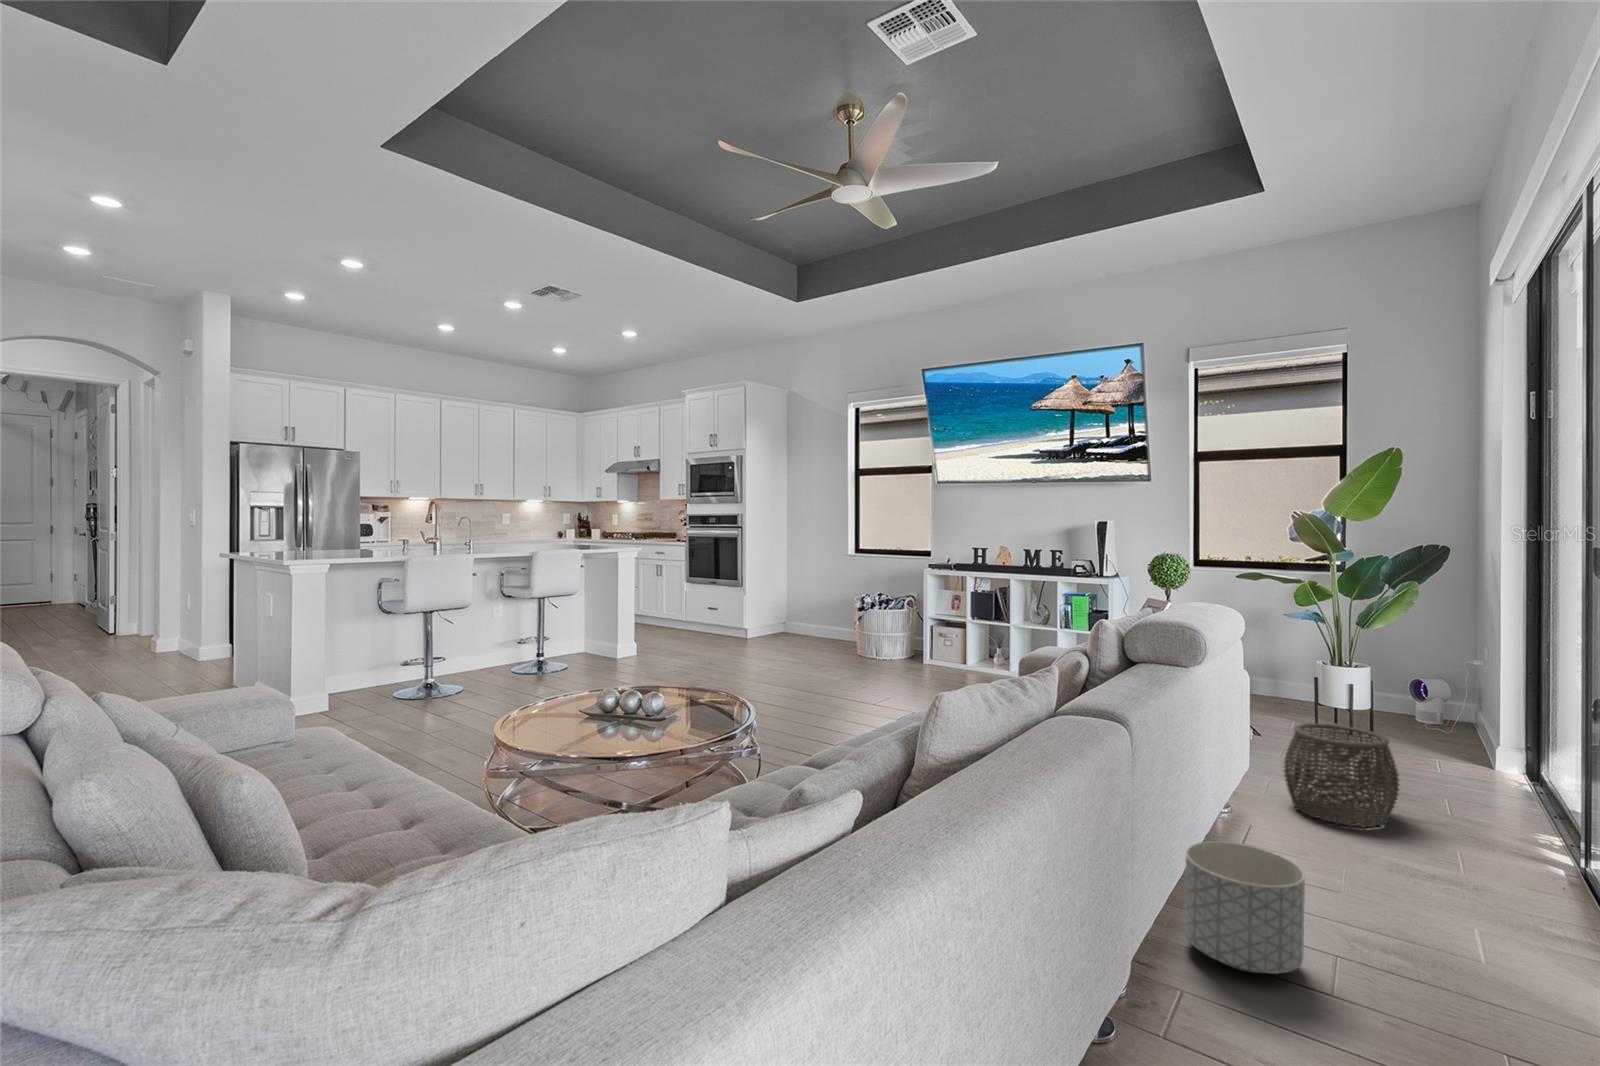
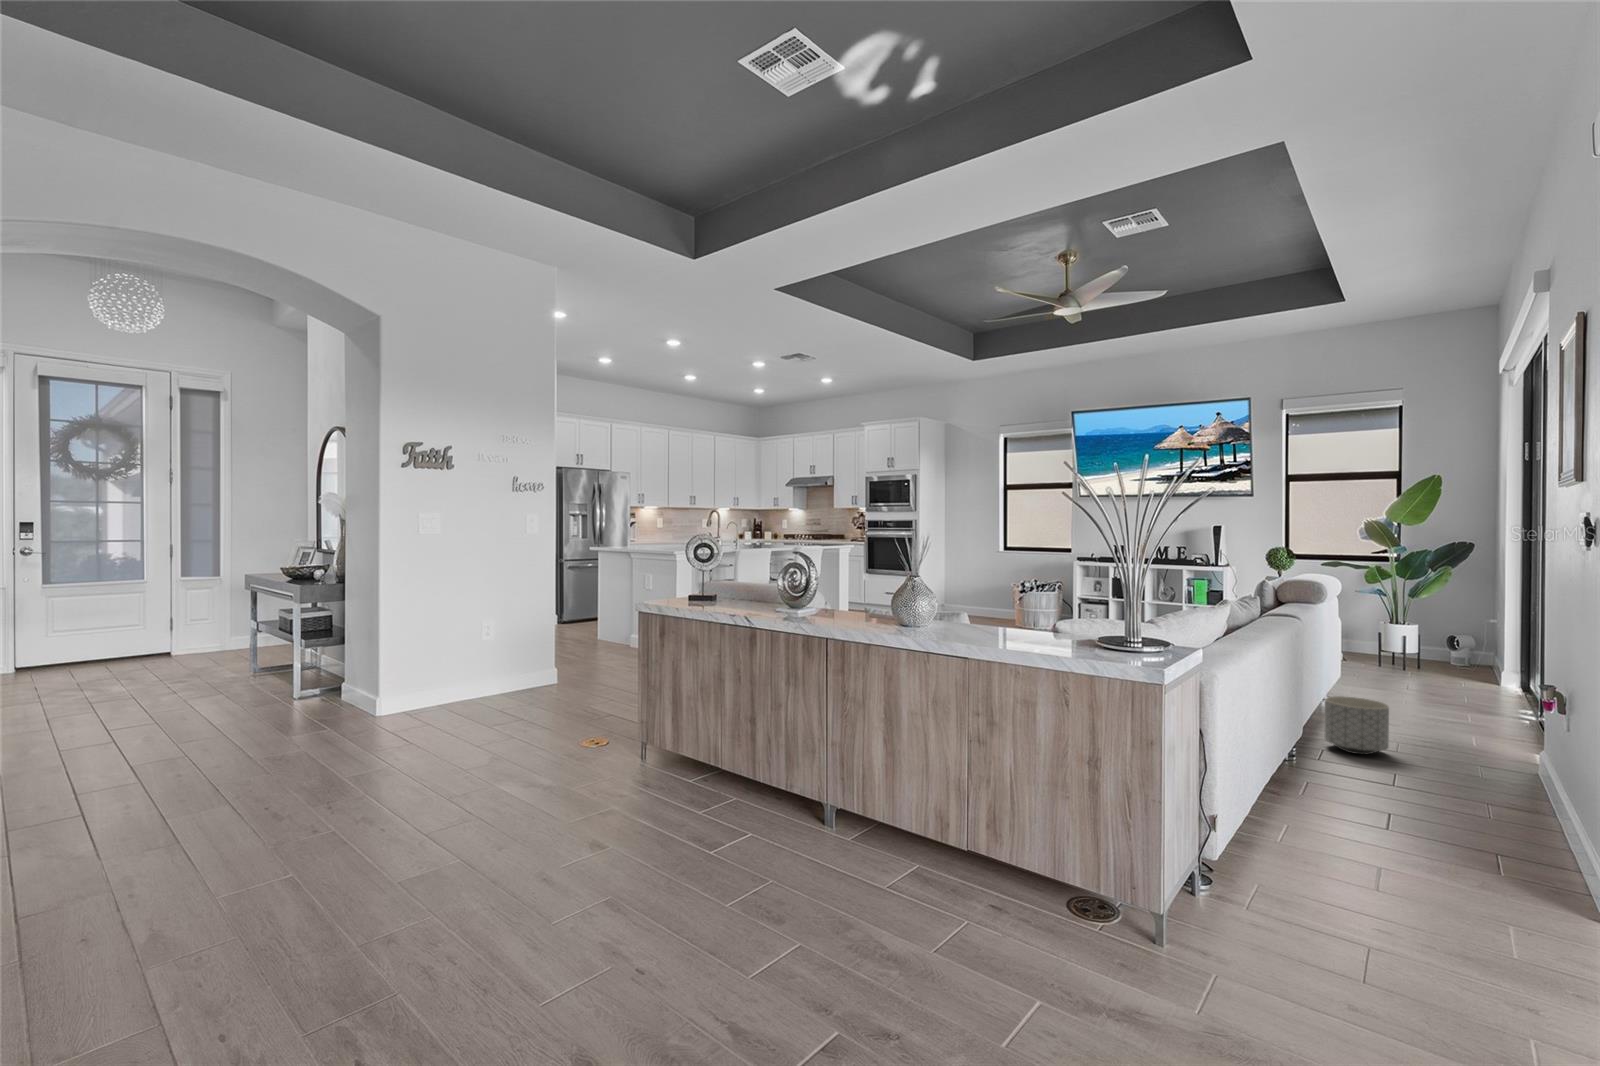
woven basket: present [1284,723,1399,827] -> none [1365,652,1439,710]

